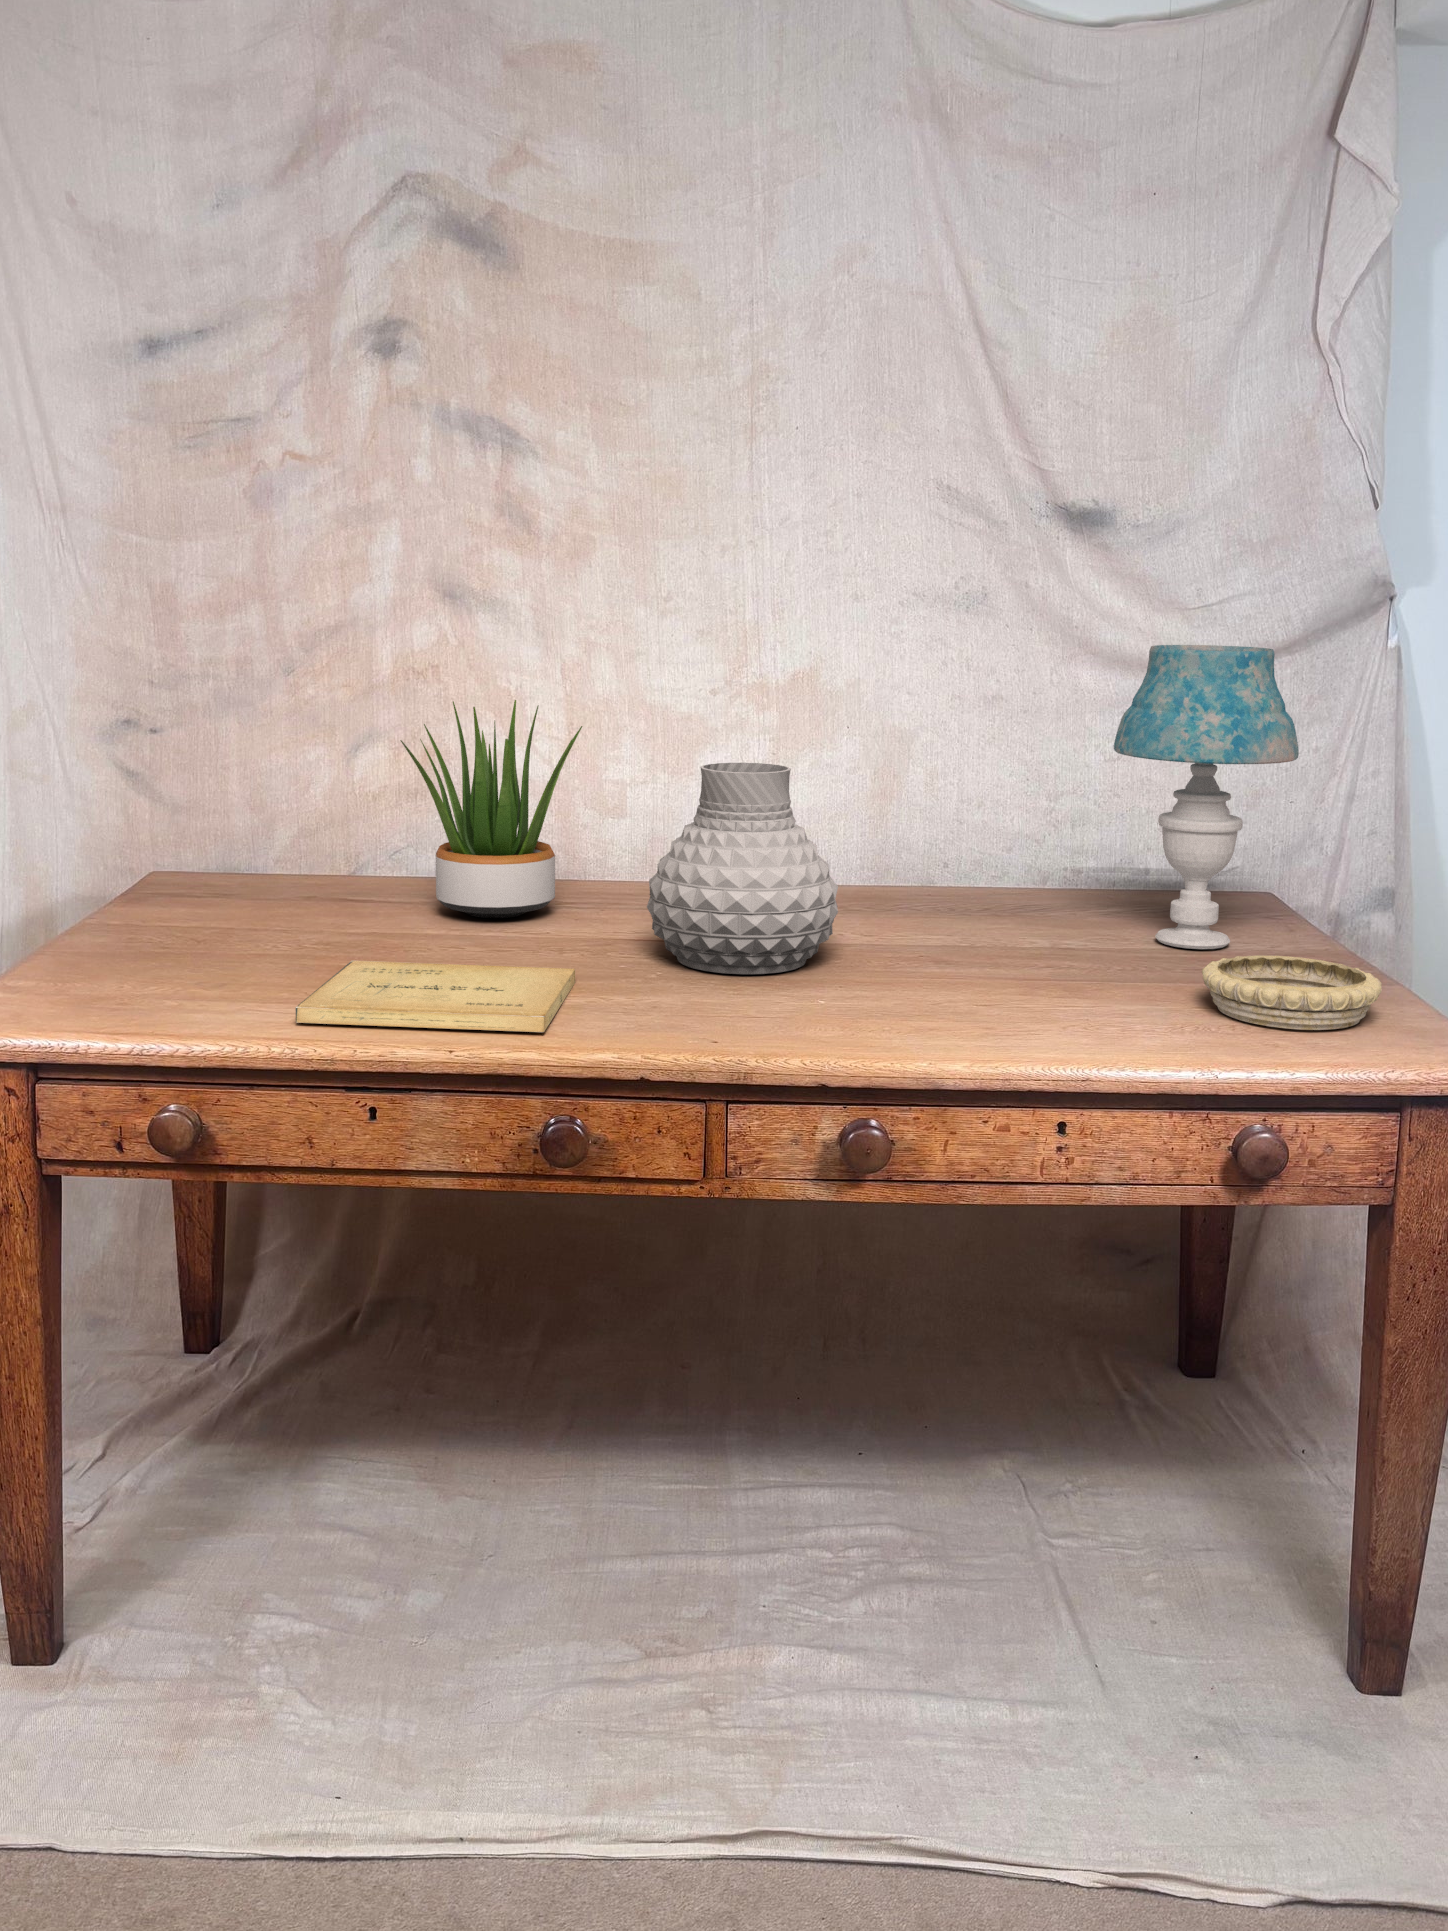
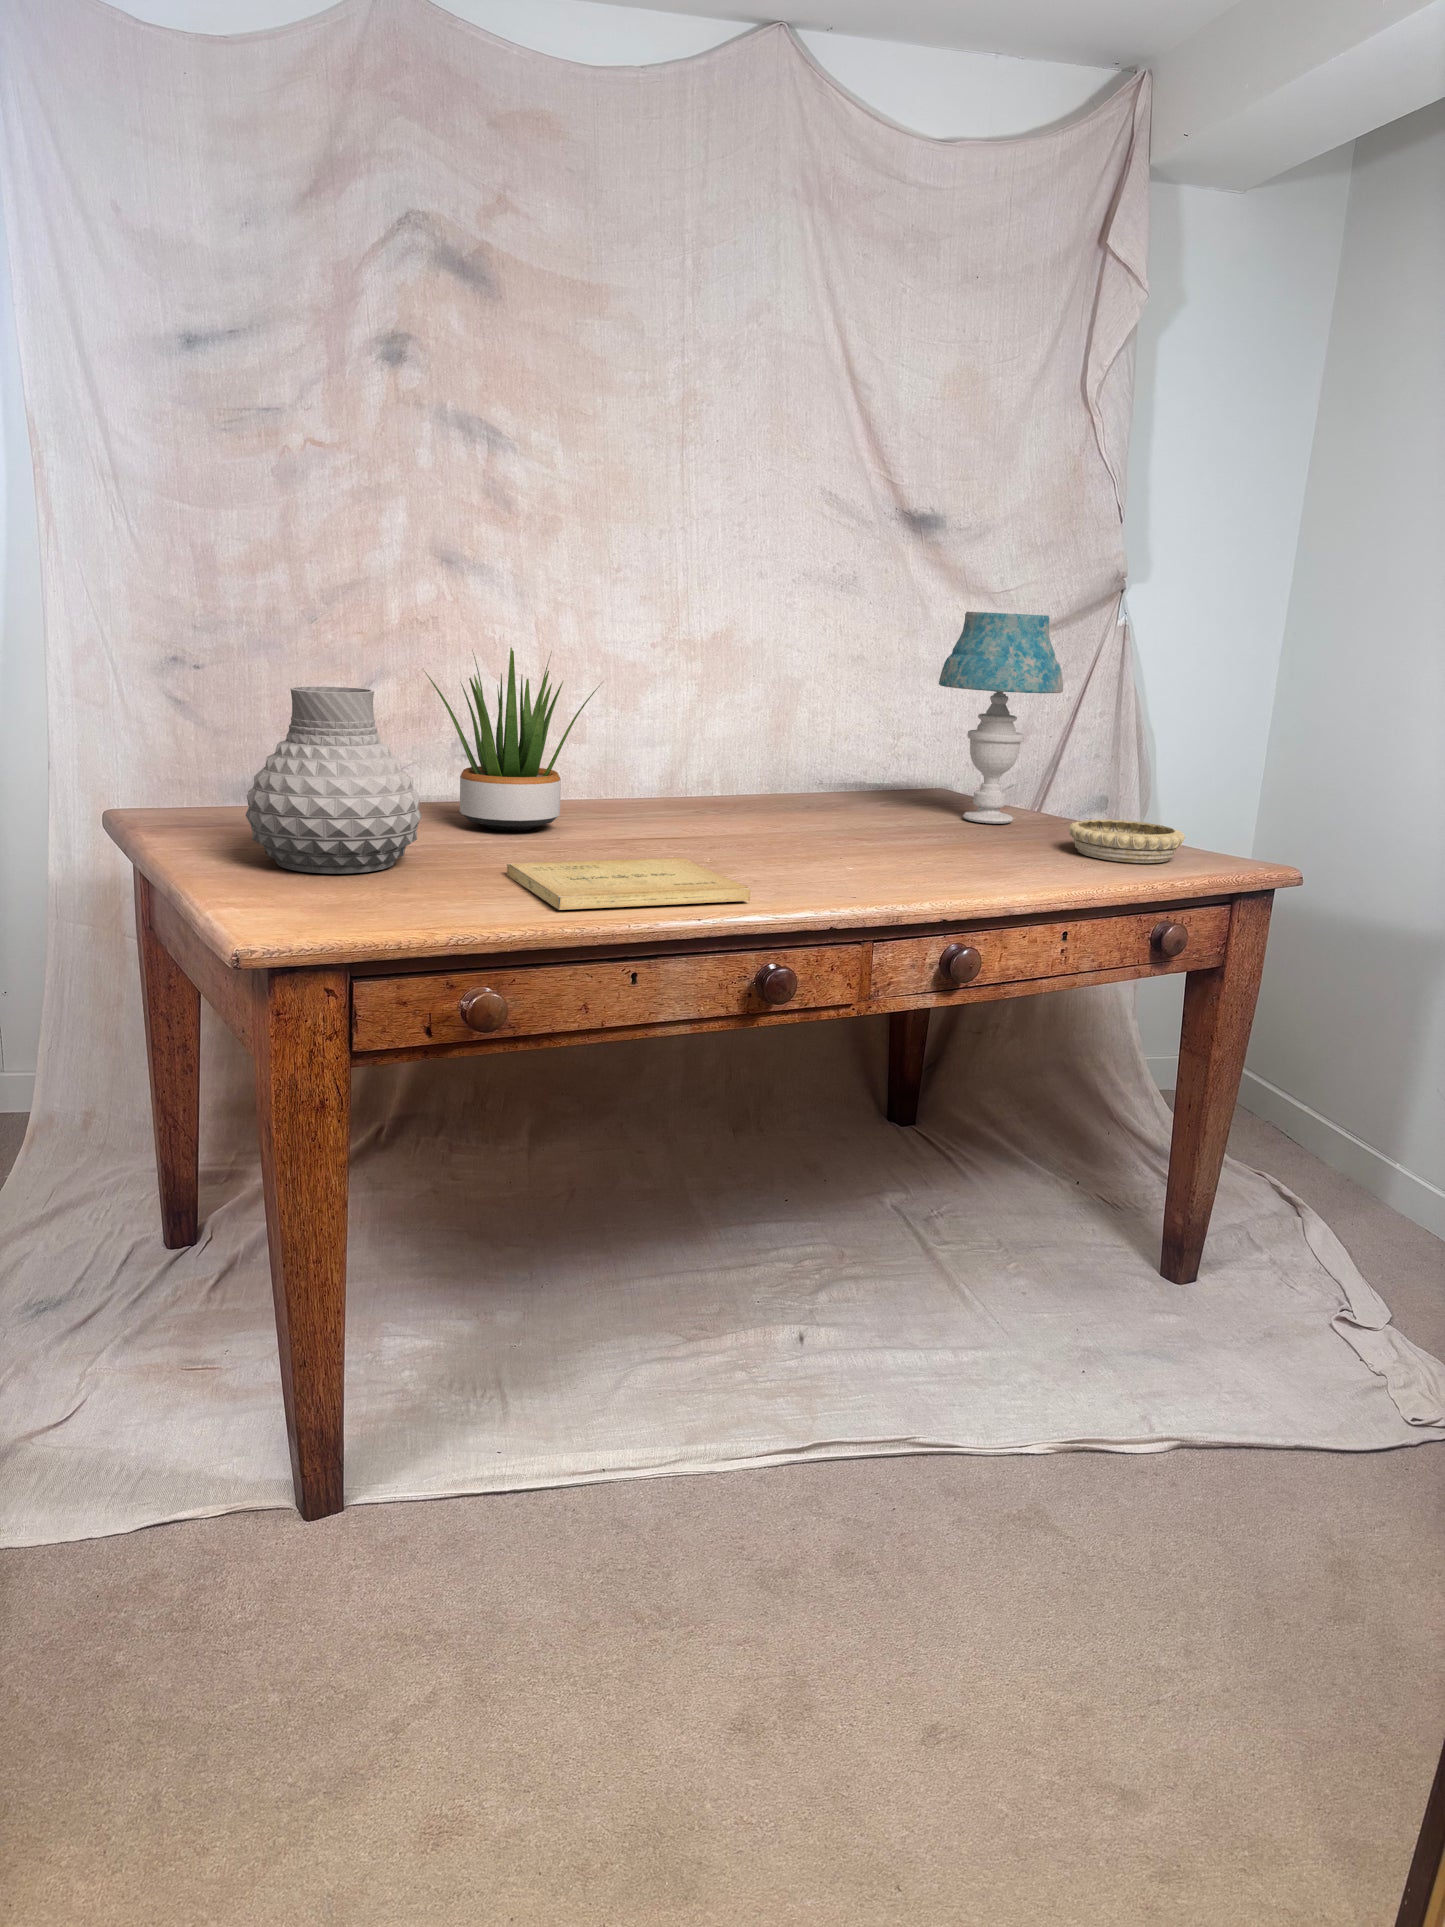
vase: present [647,763,838,974] -> present [246,687,422,873]

